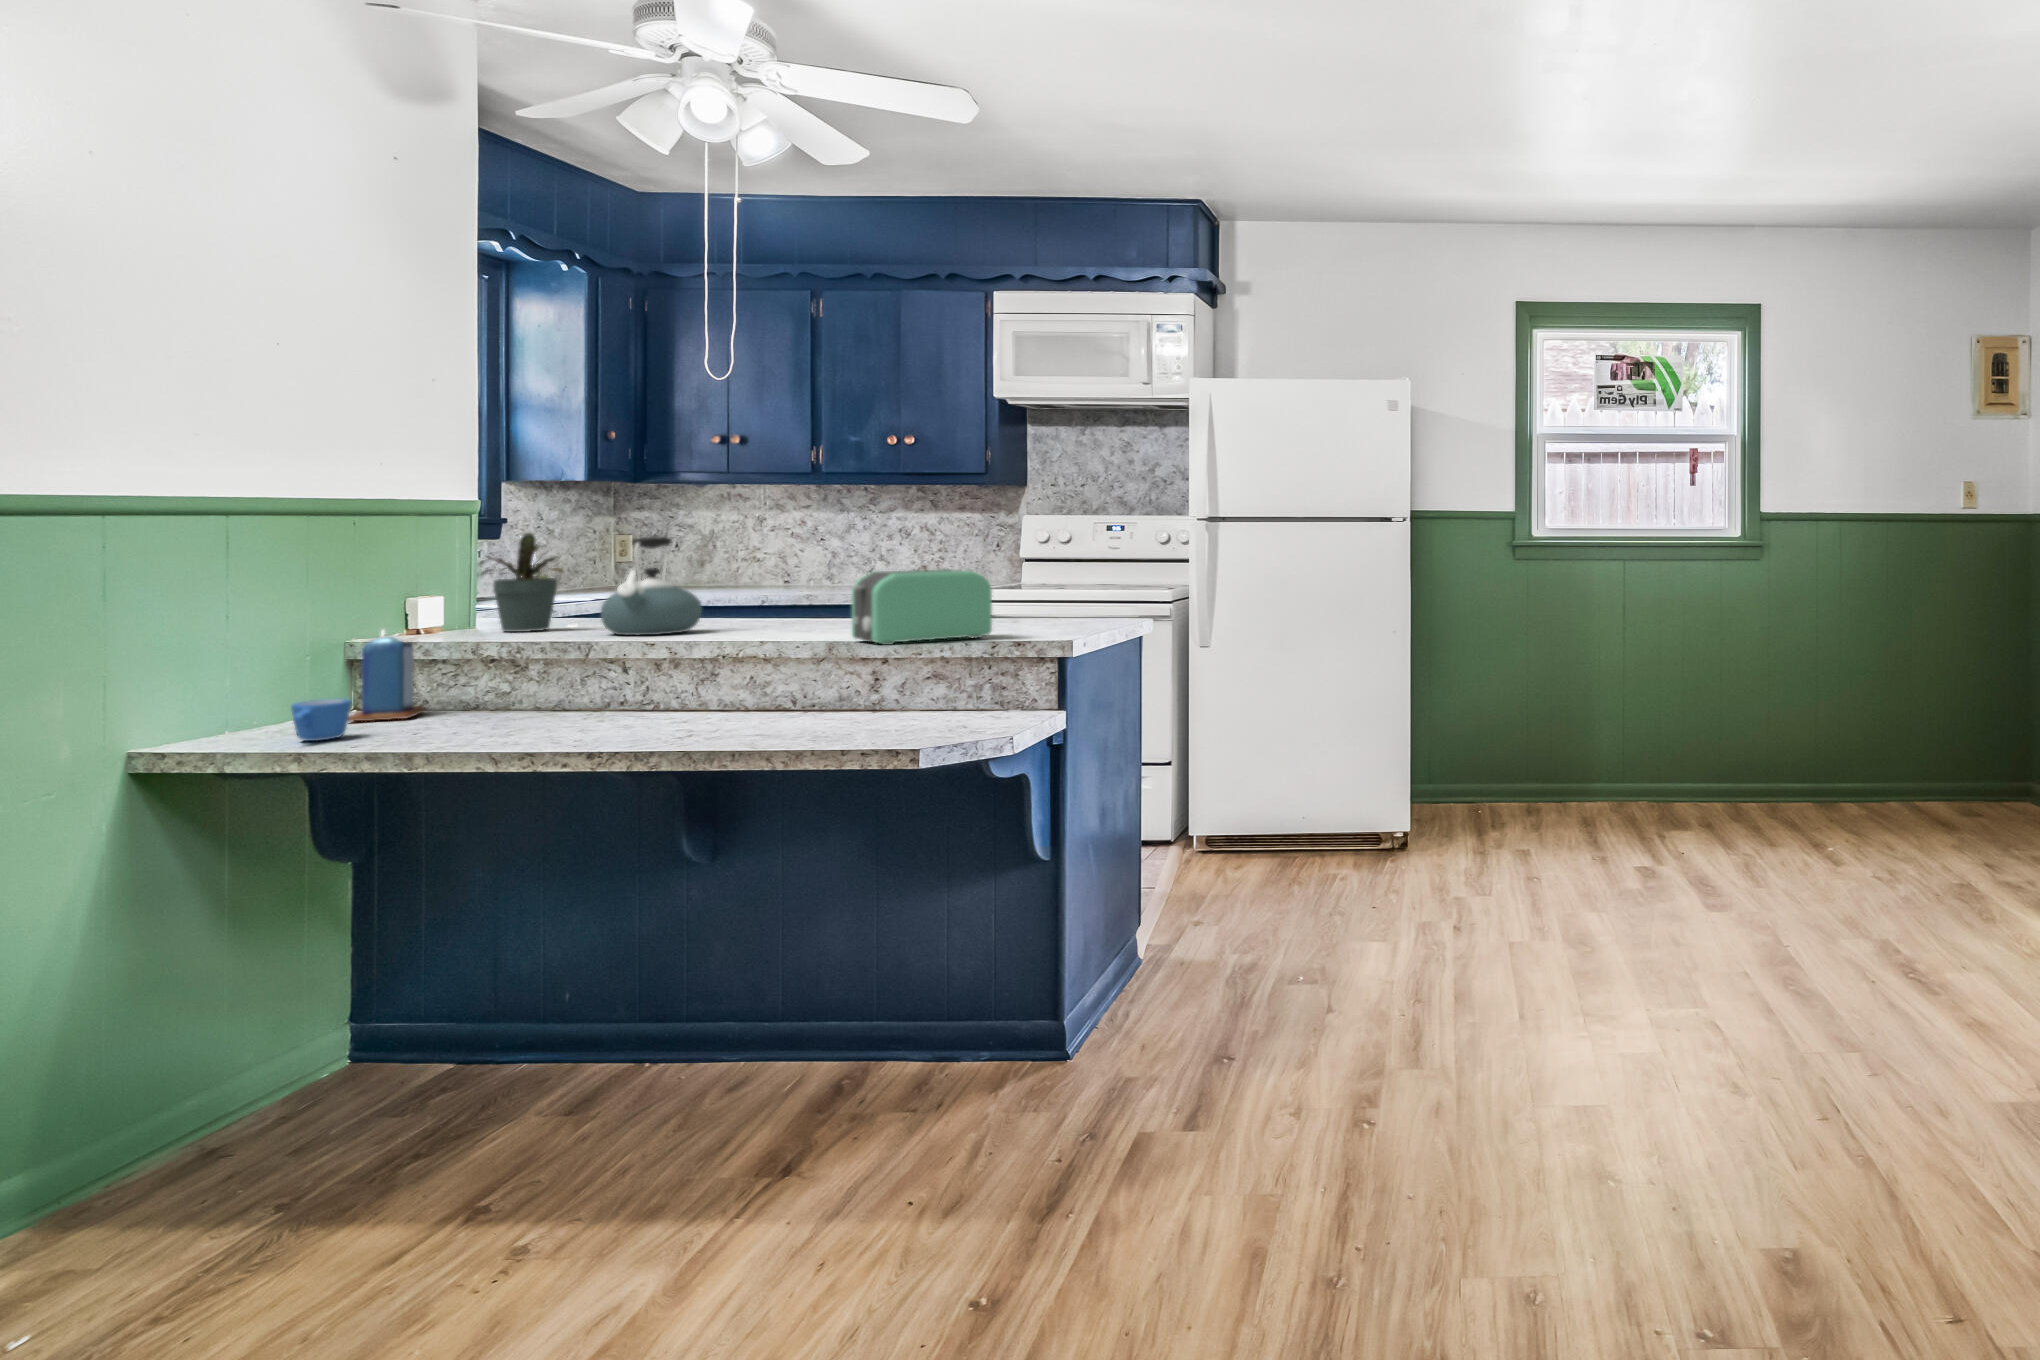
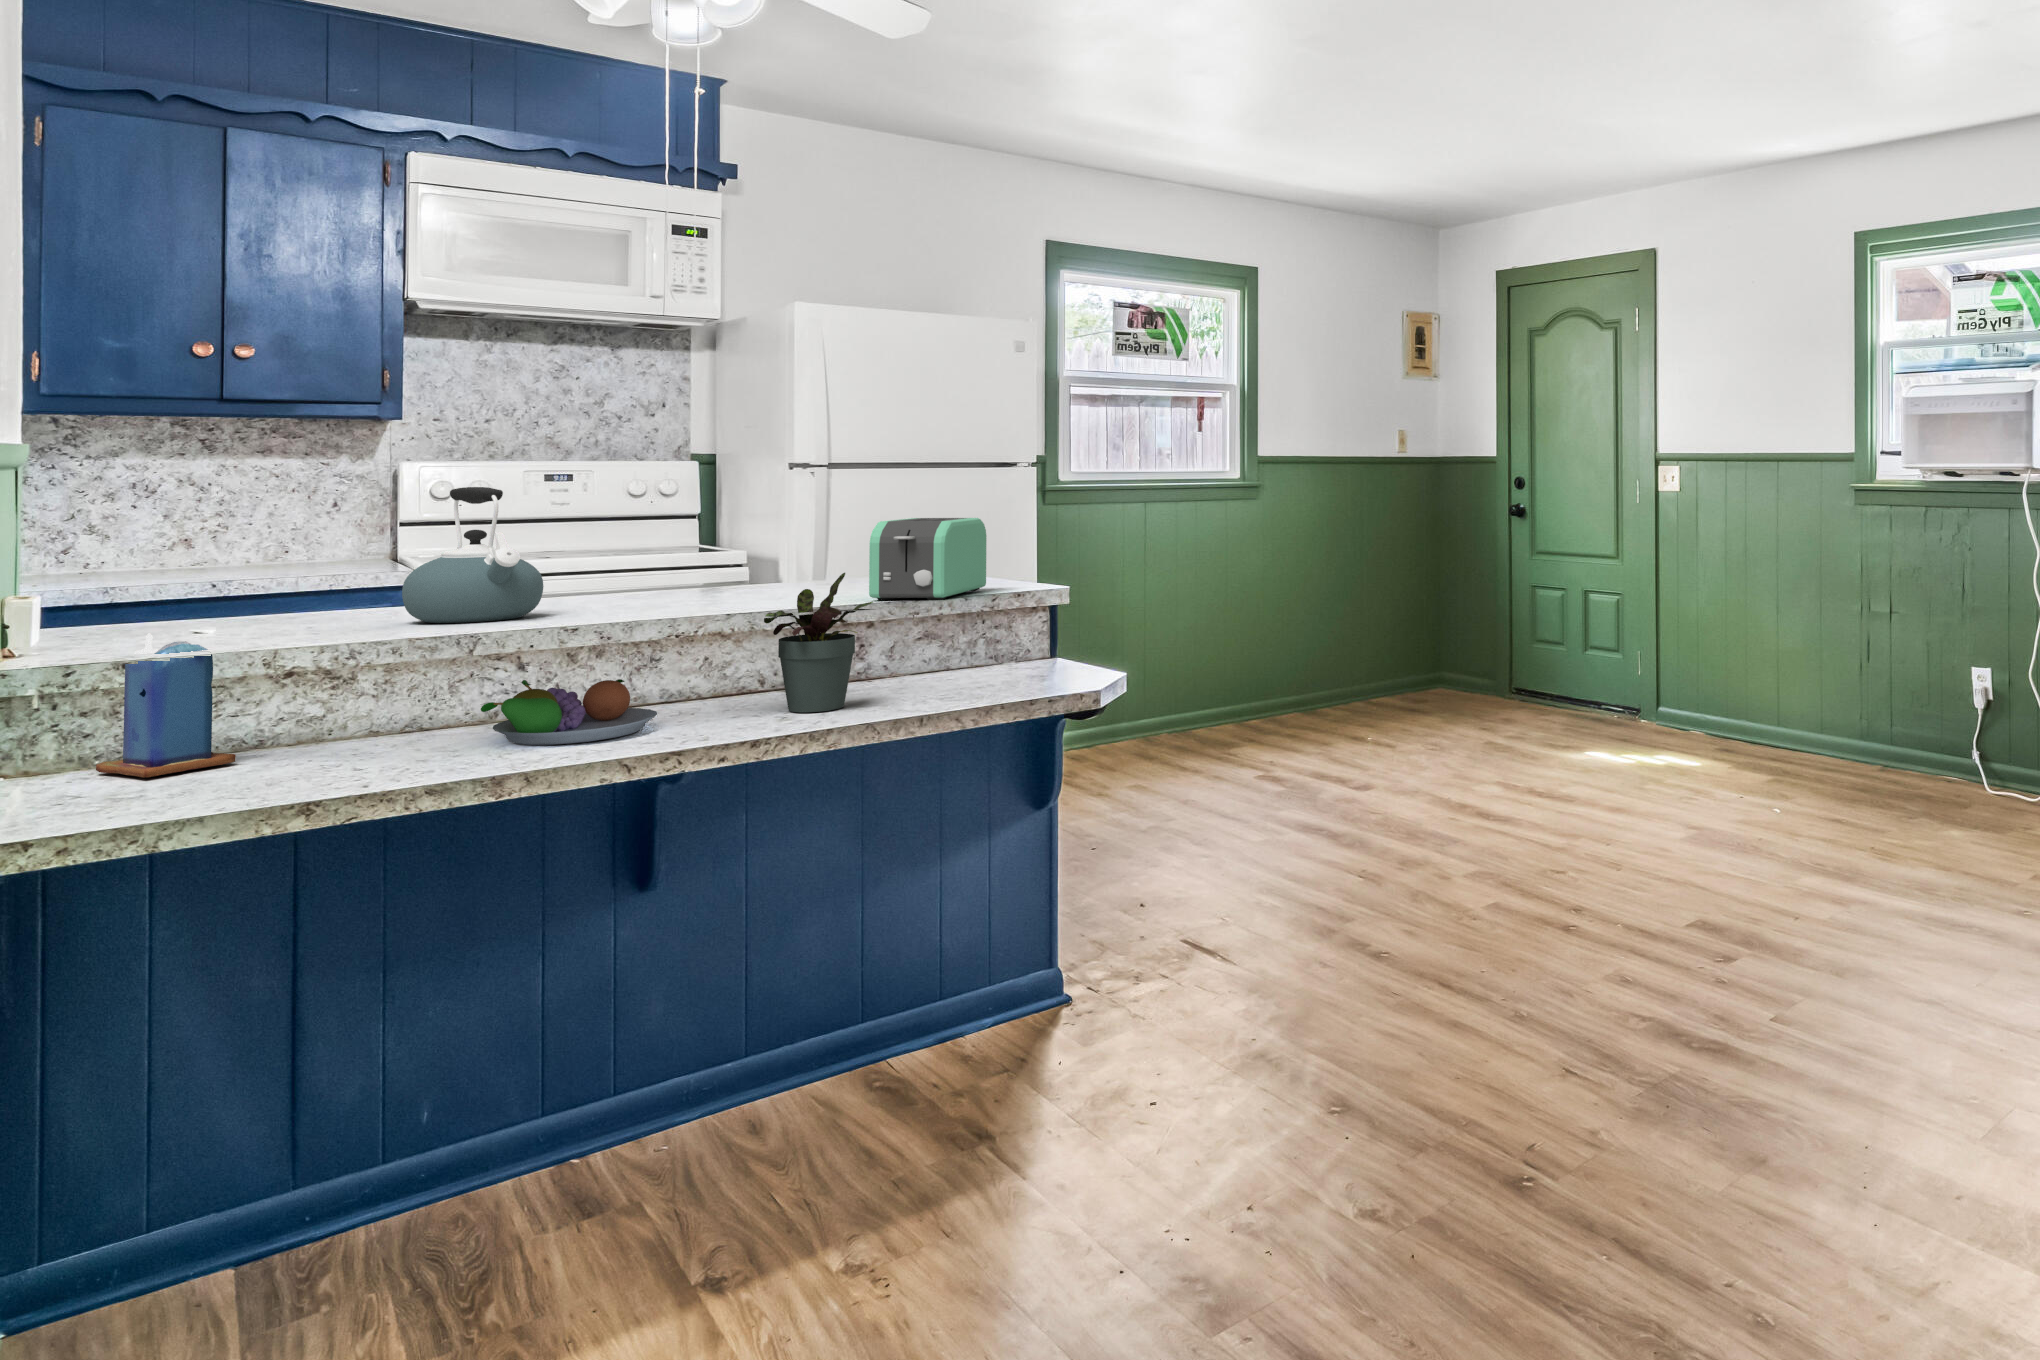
potted plant: present [480,533,563,632] -> present [764,573,873,712]
fruit bowl: none [491,682,630,734] -> present [481,679,657,745]
mug: present [291,699,351,741] -> none [233,726,318,790]

